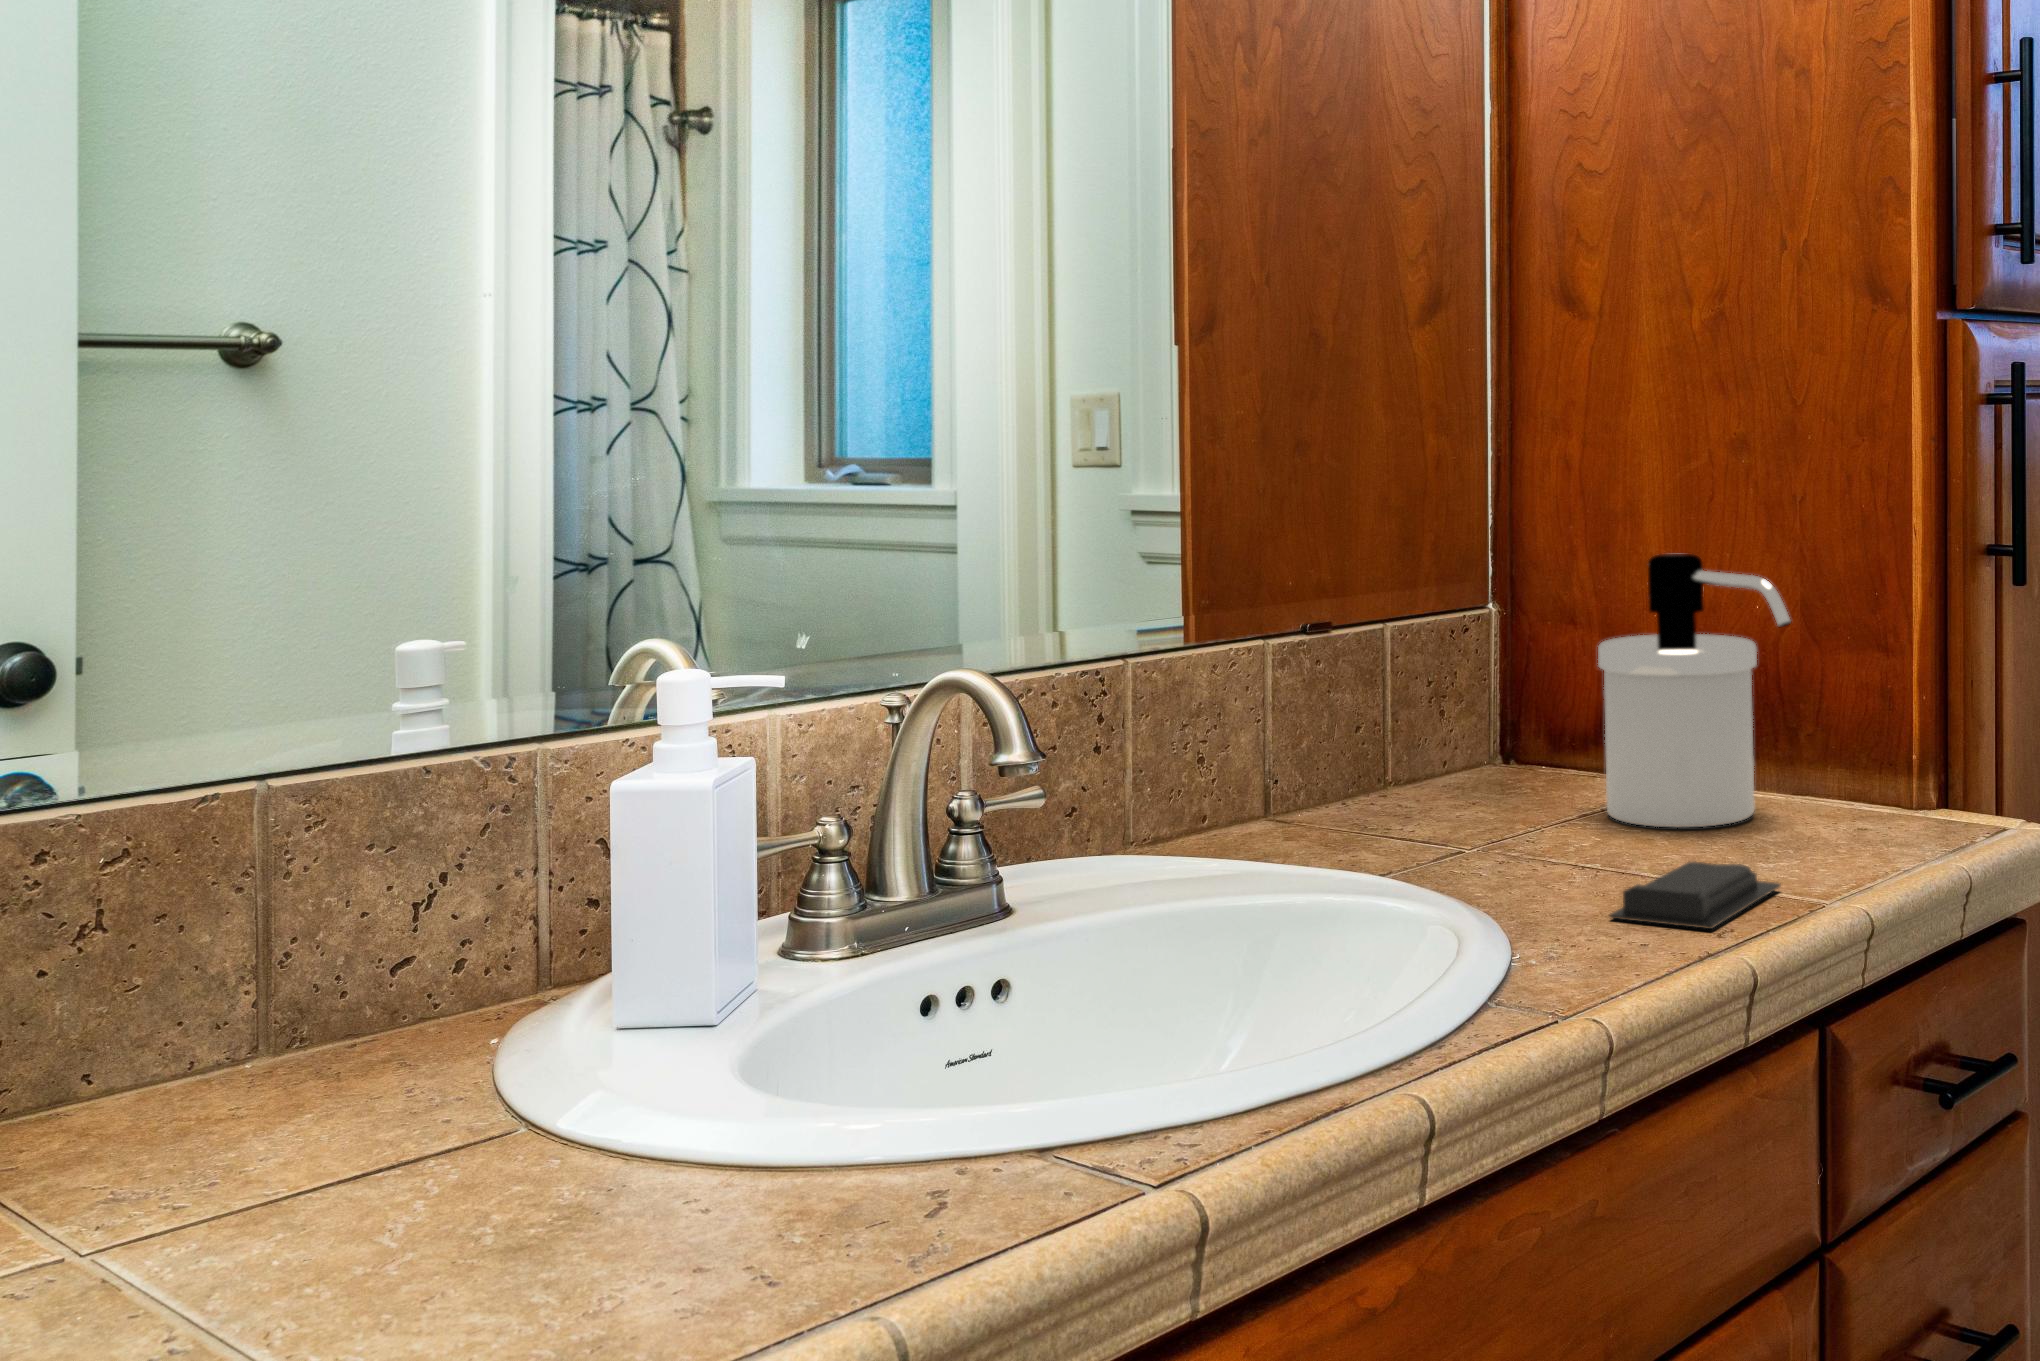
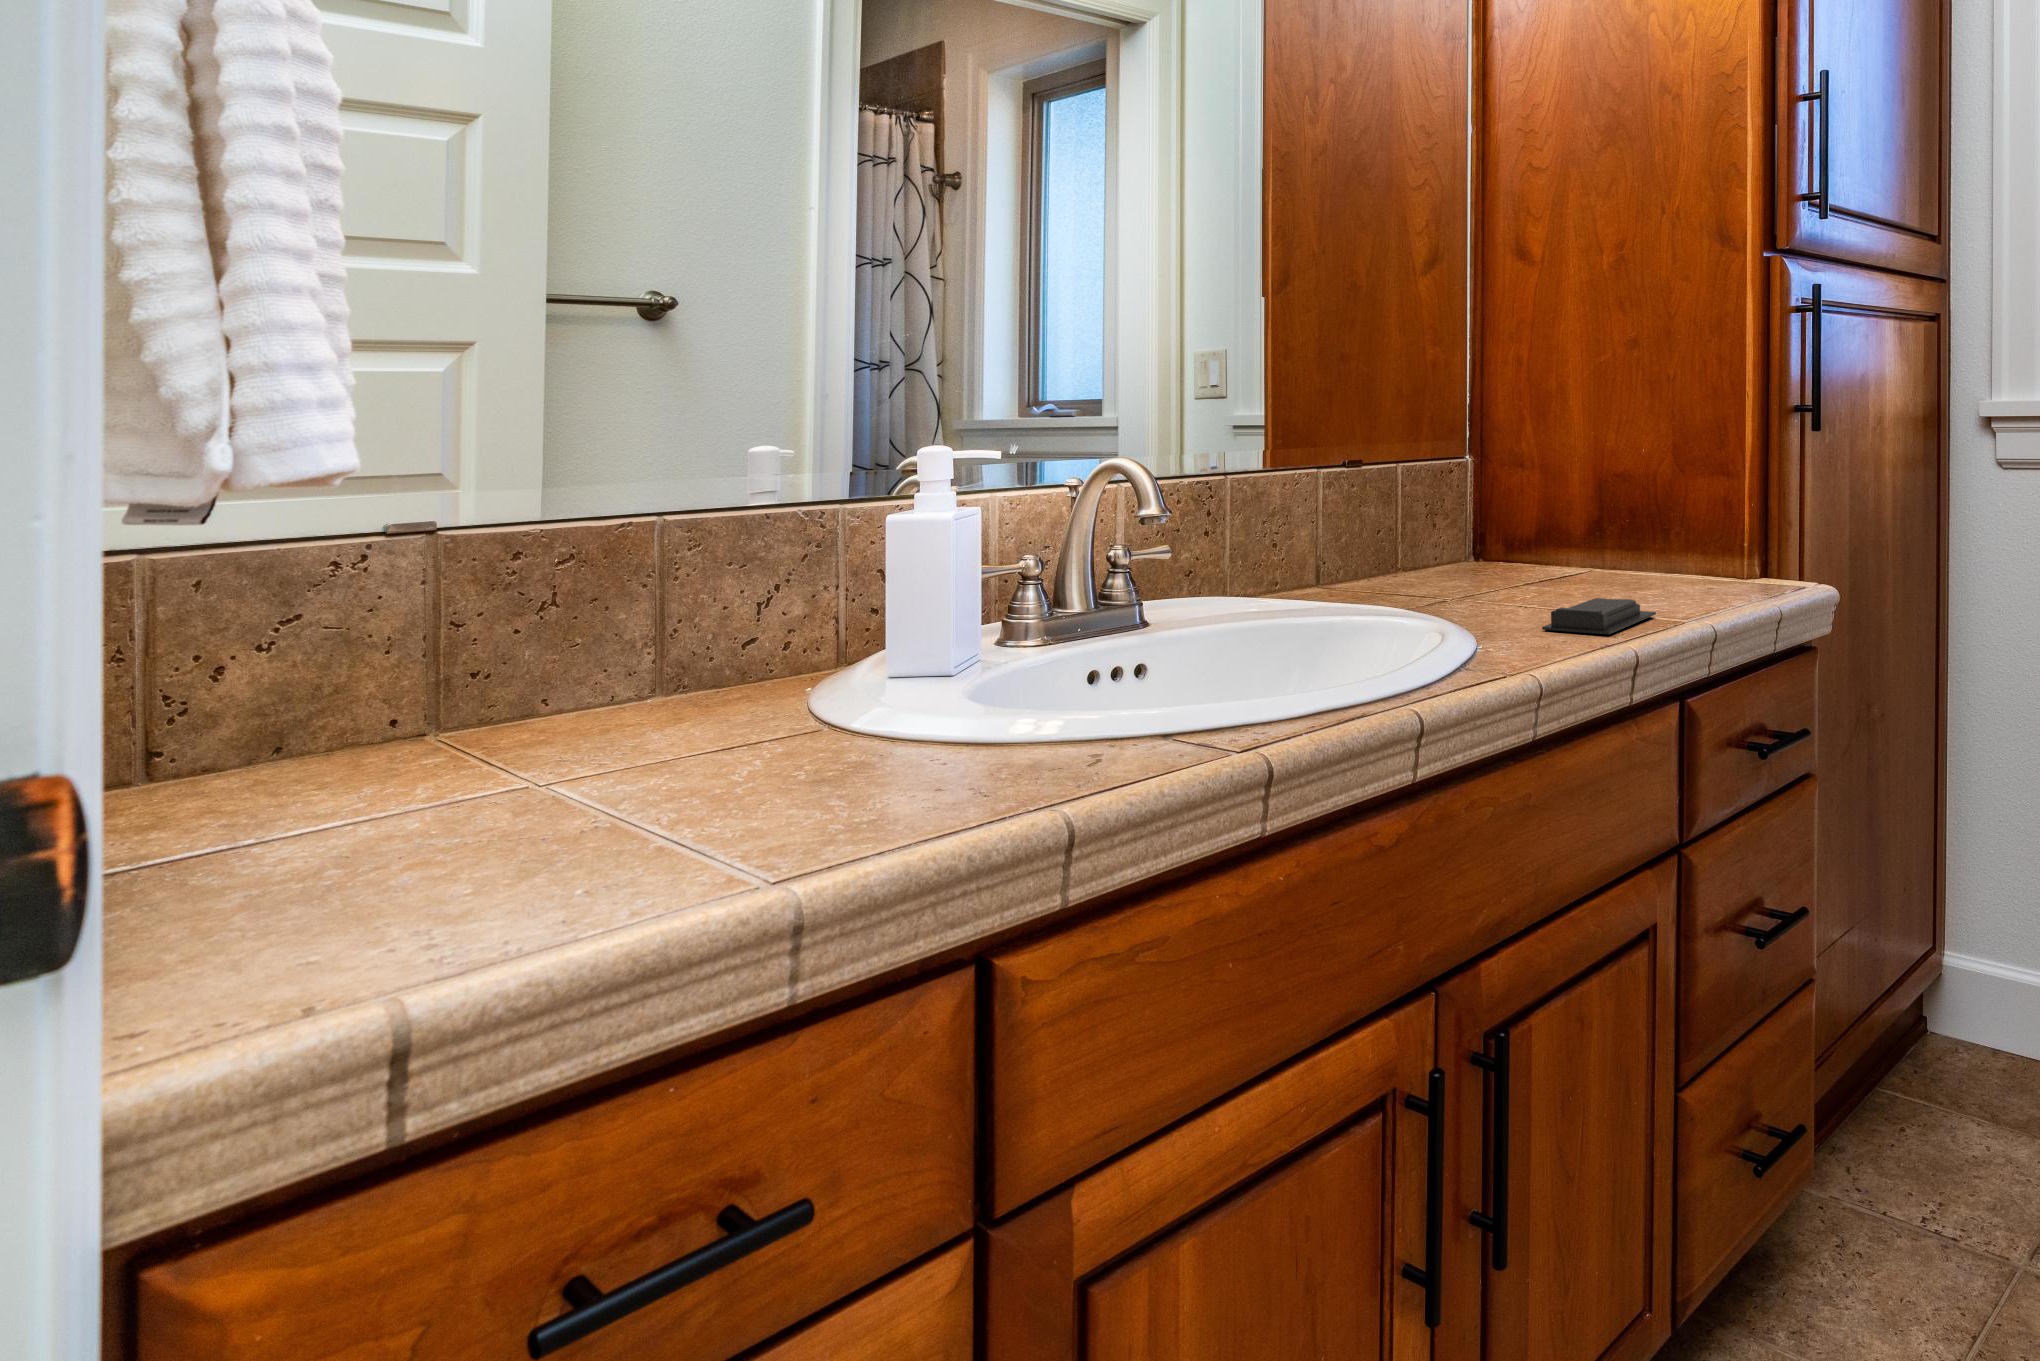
soap dispenser: present [1598,554,1791,827] -> none [1537,410,1664,587]

